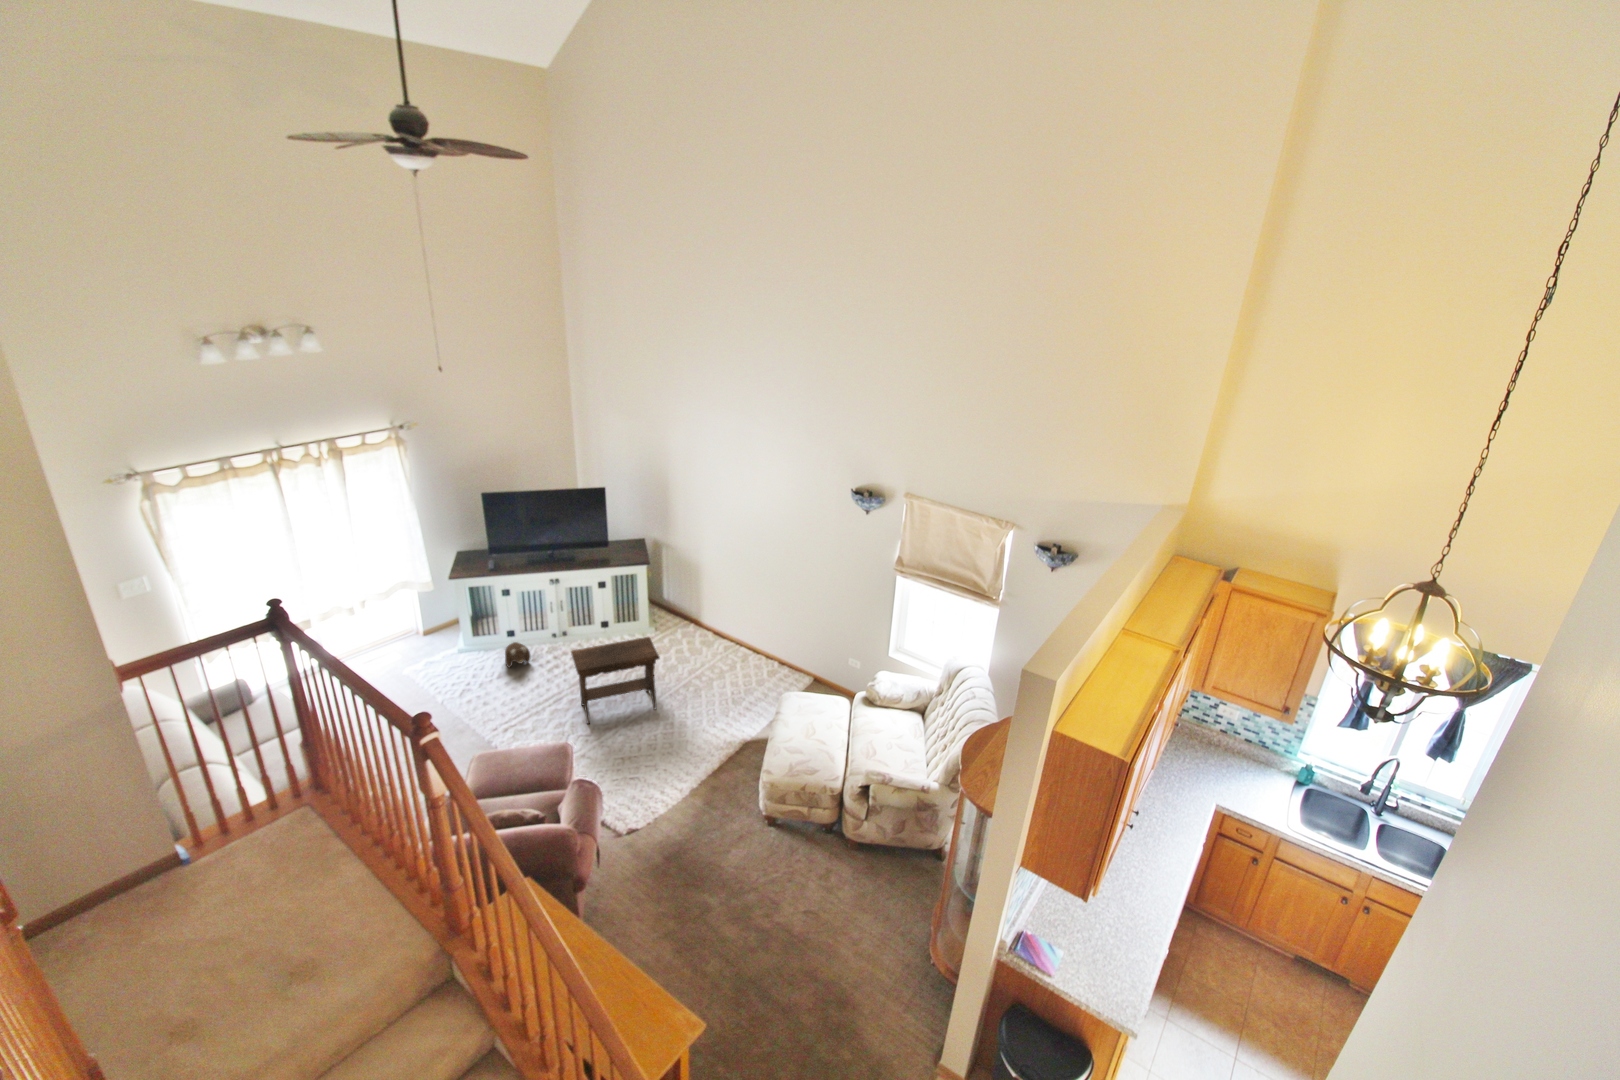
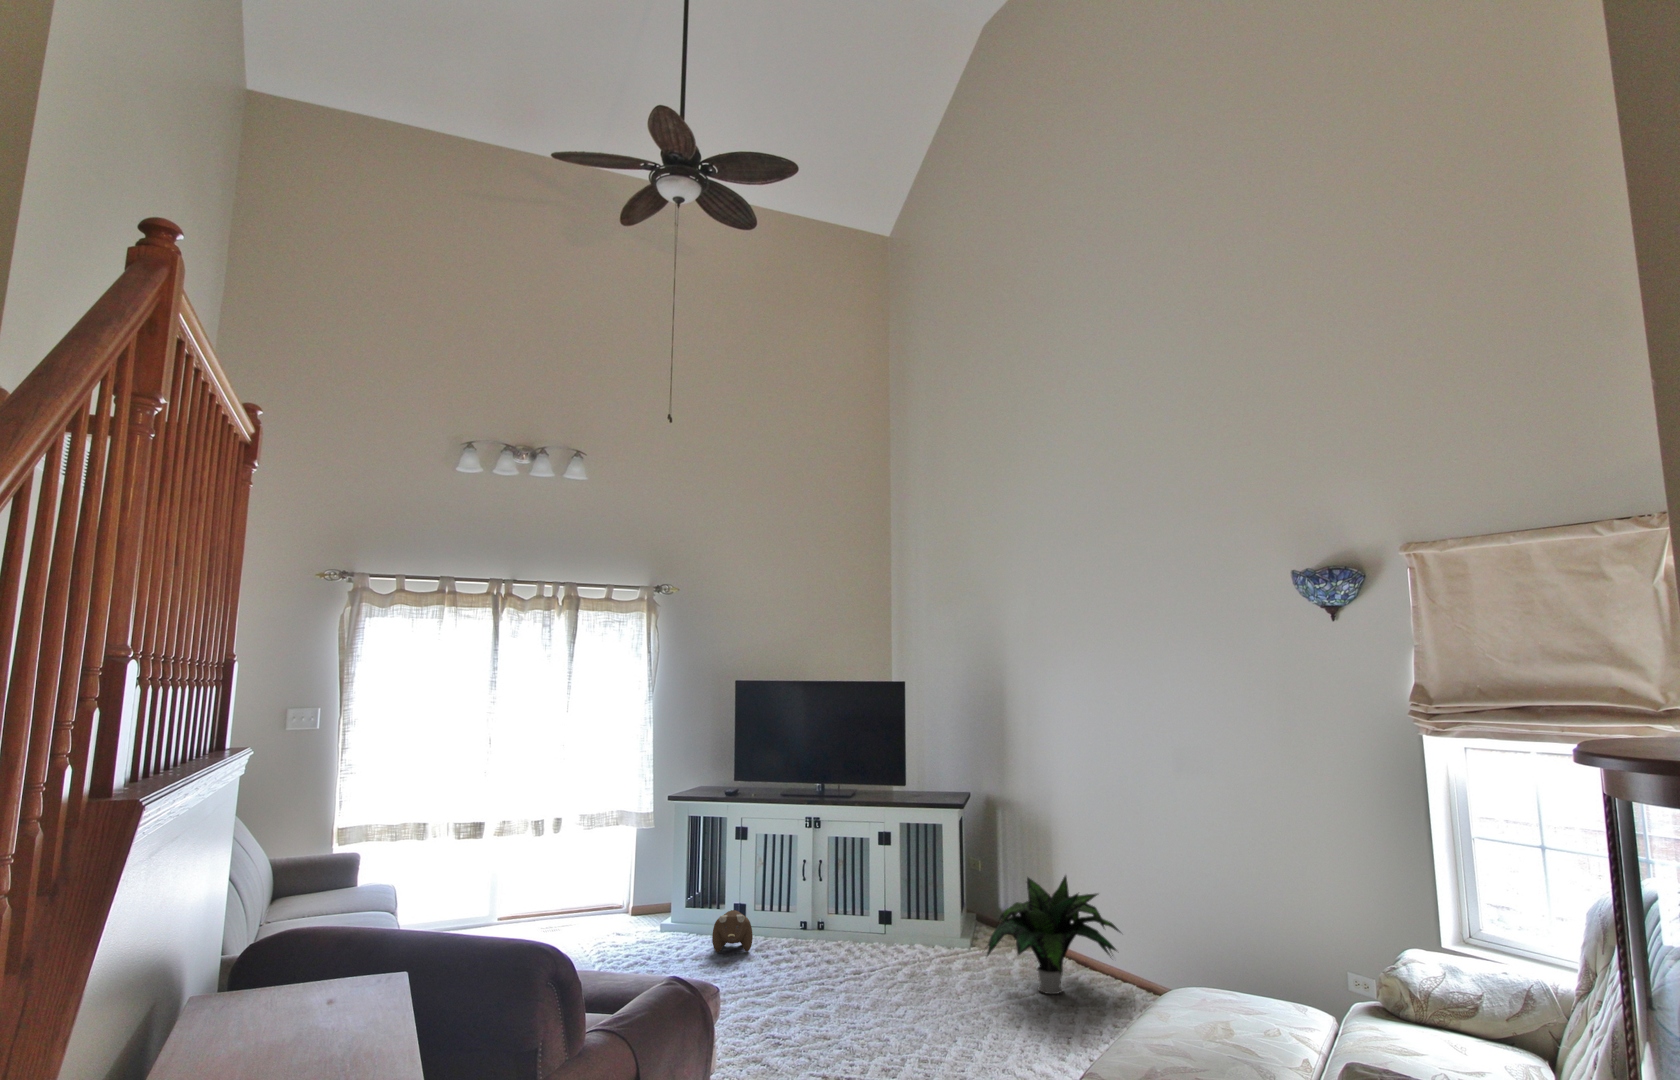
potted plant: none [675,605,747,663] -> present [985,876,1120,994]
footstool: present [571,637,660,724] -> none [771,886,923,1035]

